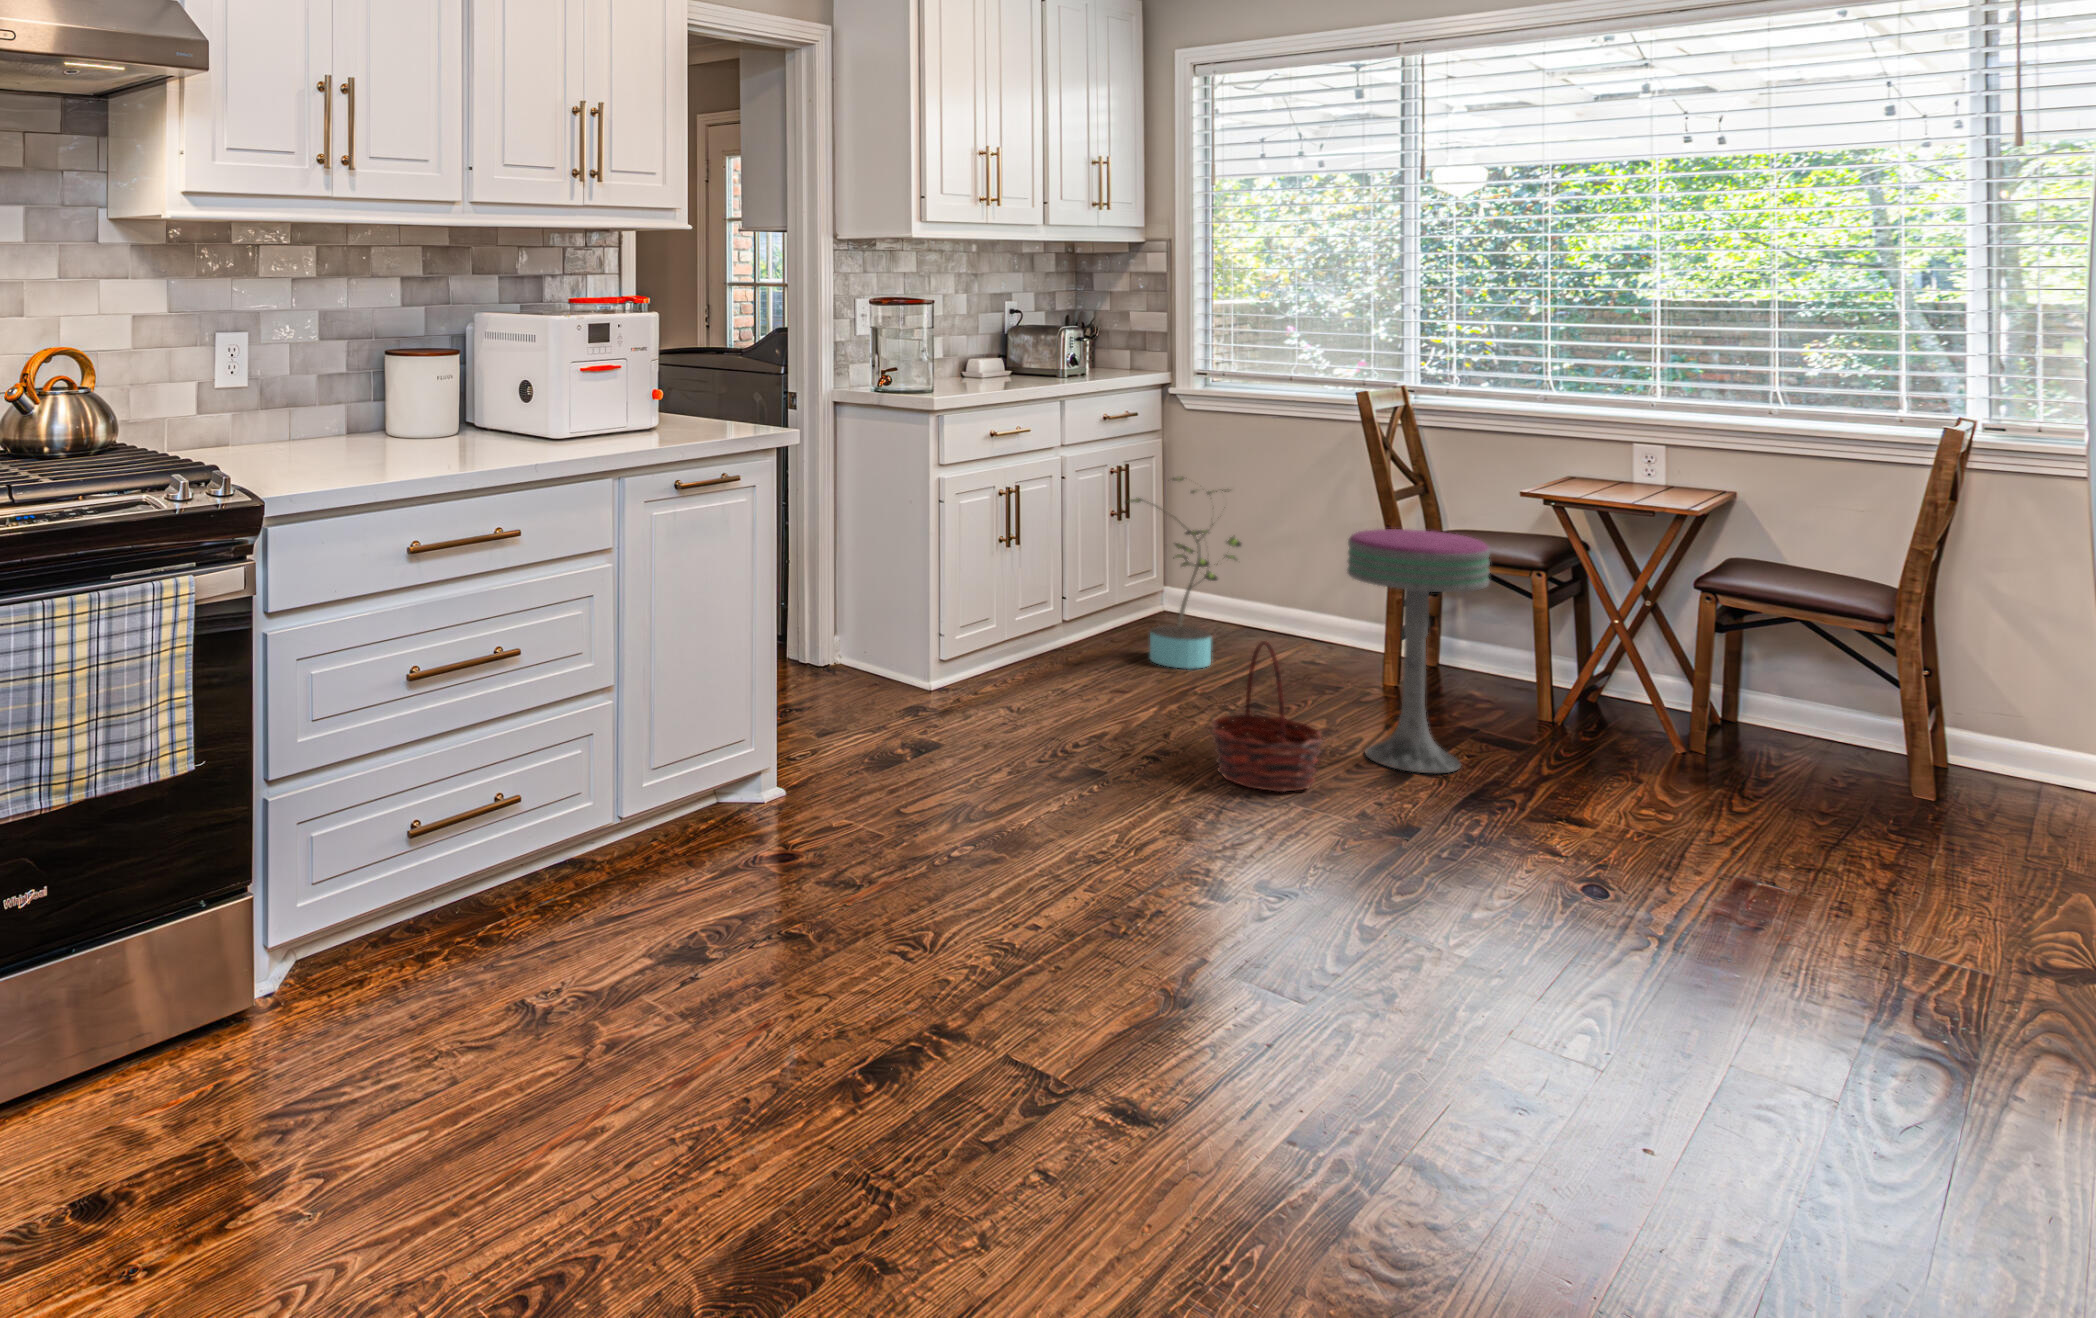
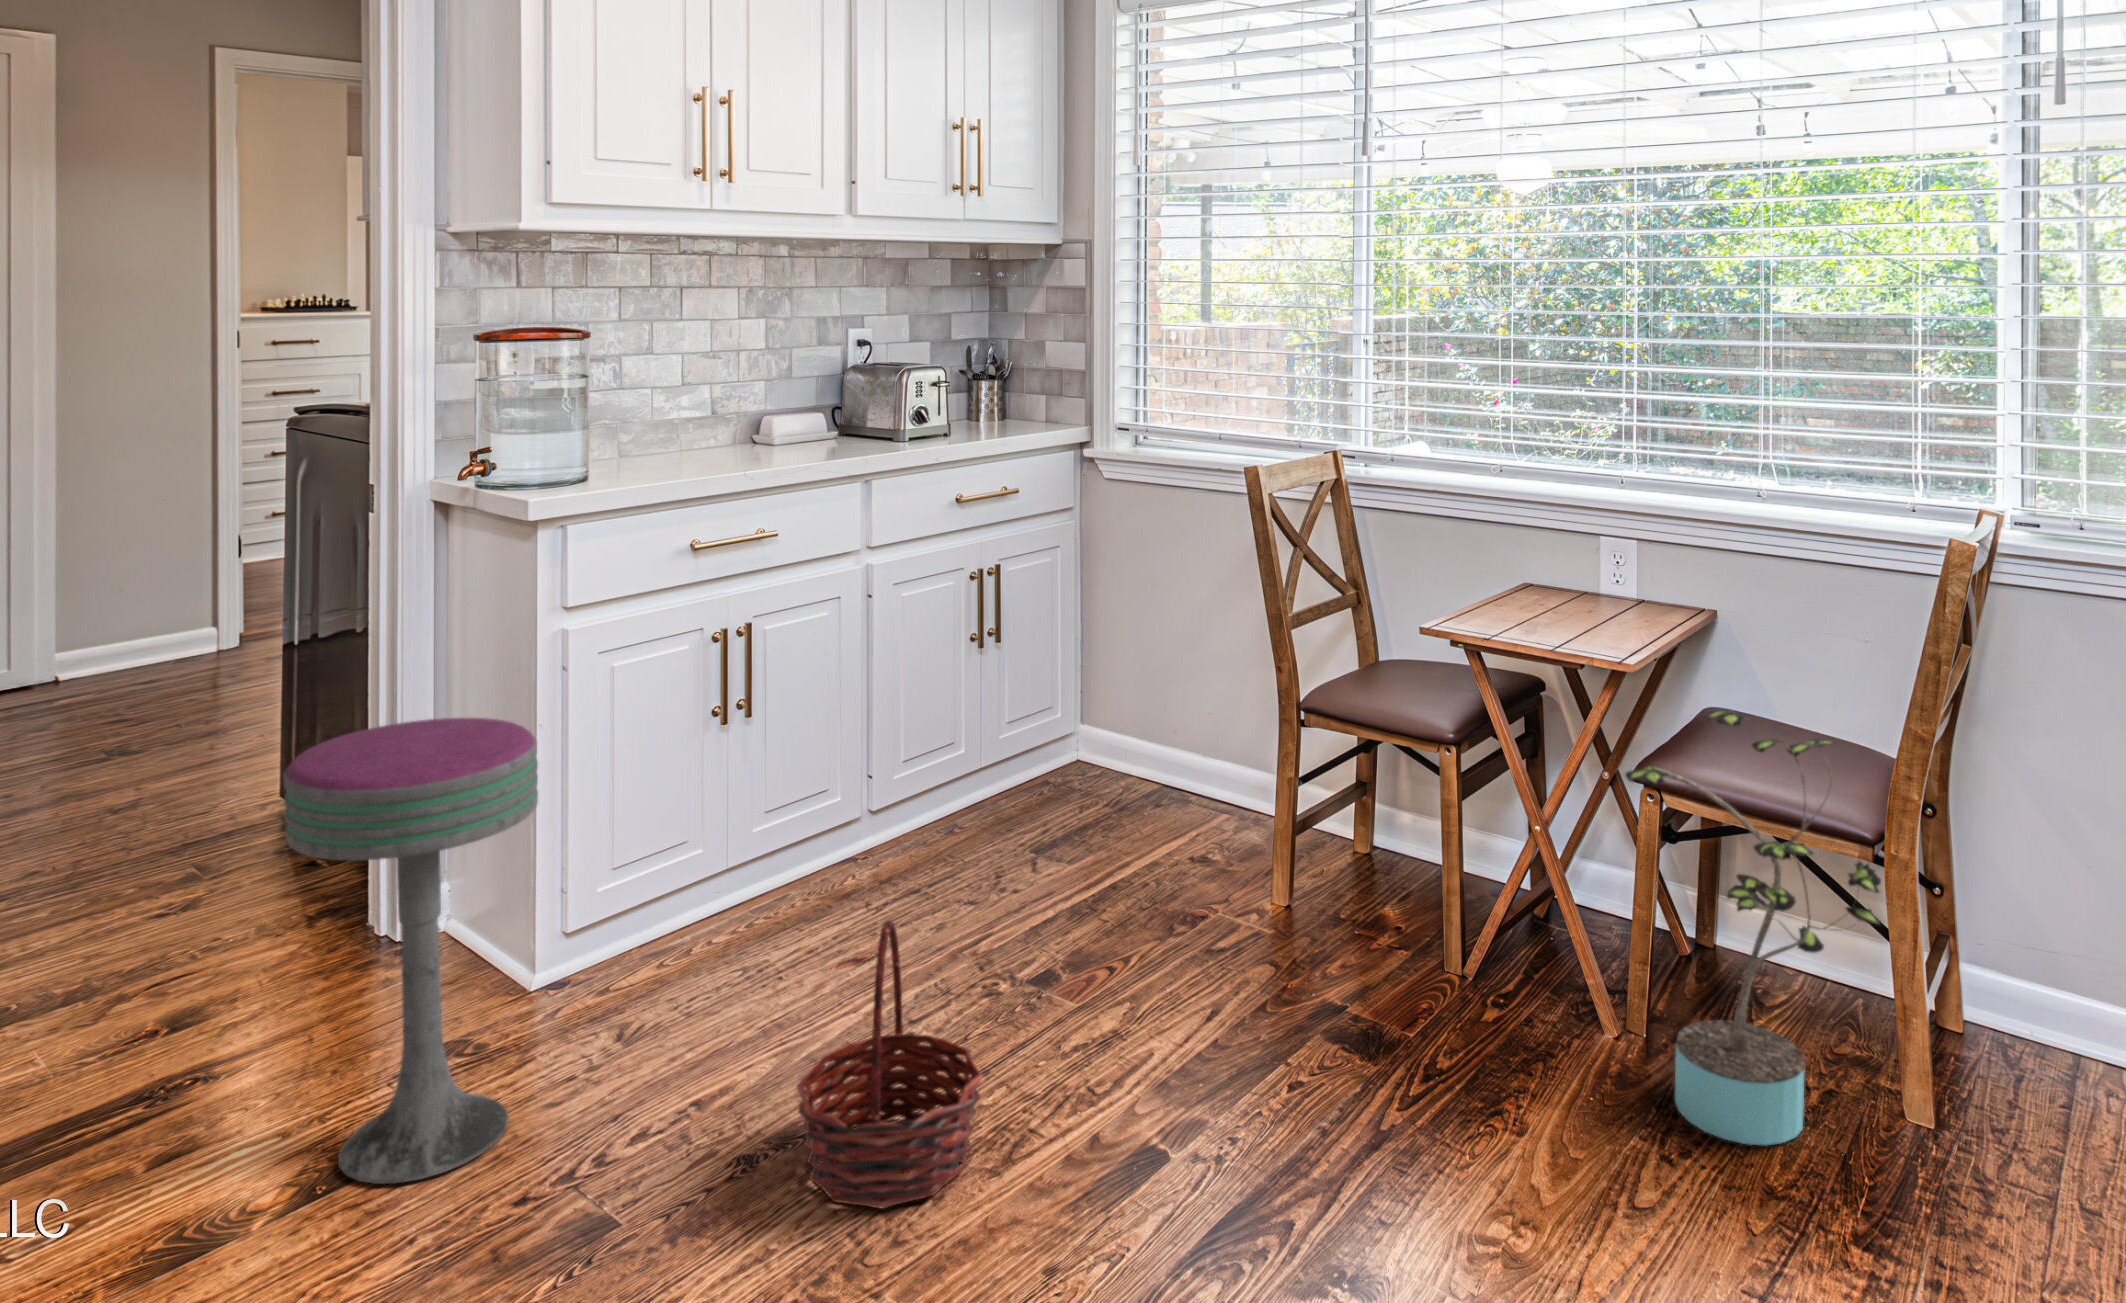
potted plant: present [1126,477,1241,669] -> present [1626,710,1881,1145]
bar stool: present [1347,529,1490,773] -> present [284,718,538,1184]

